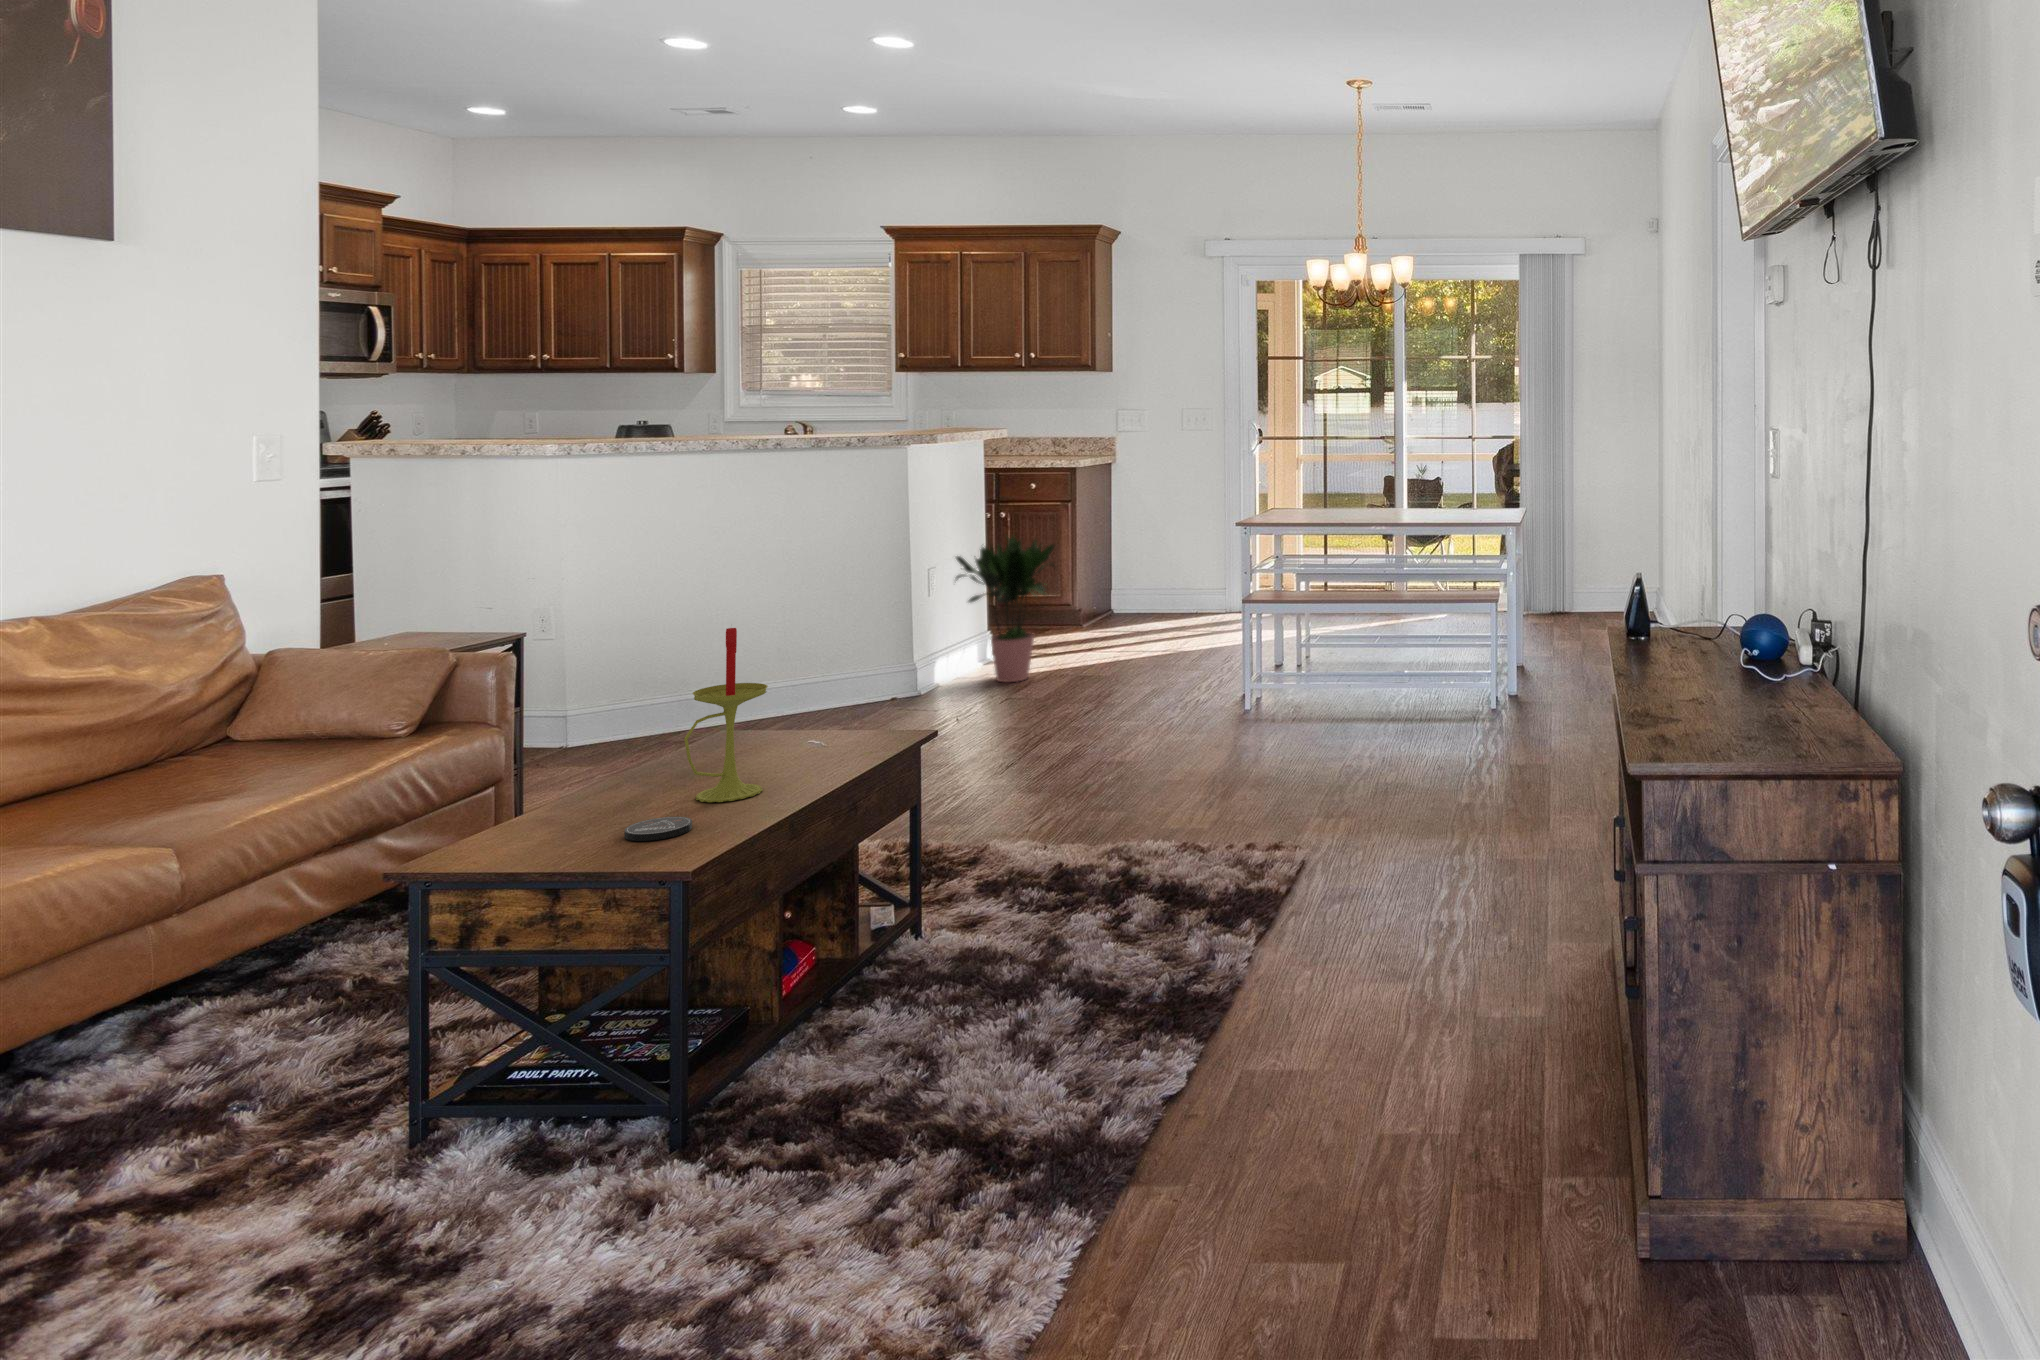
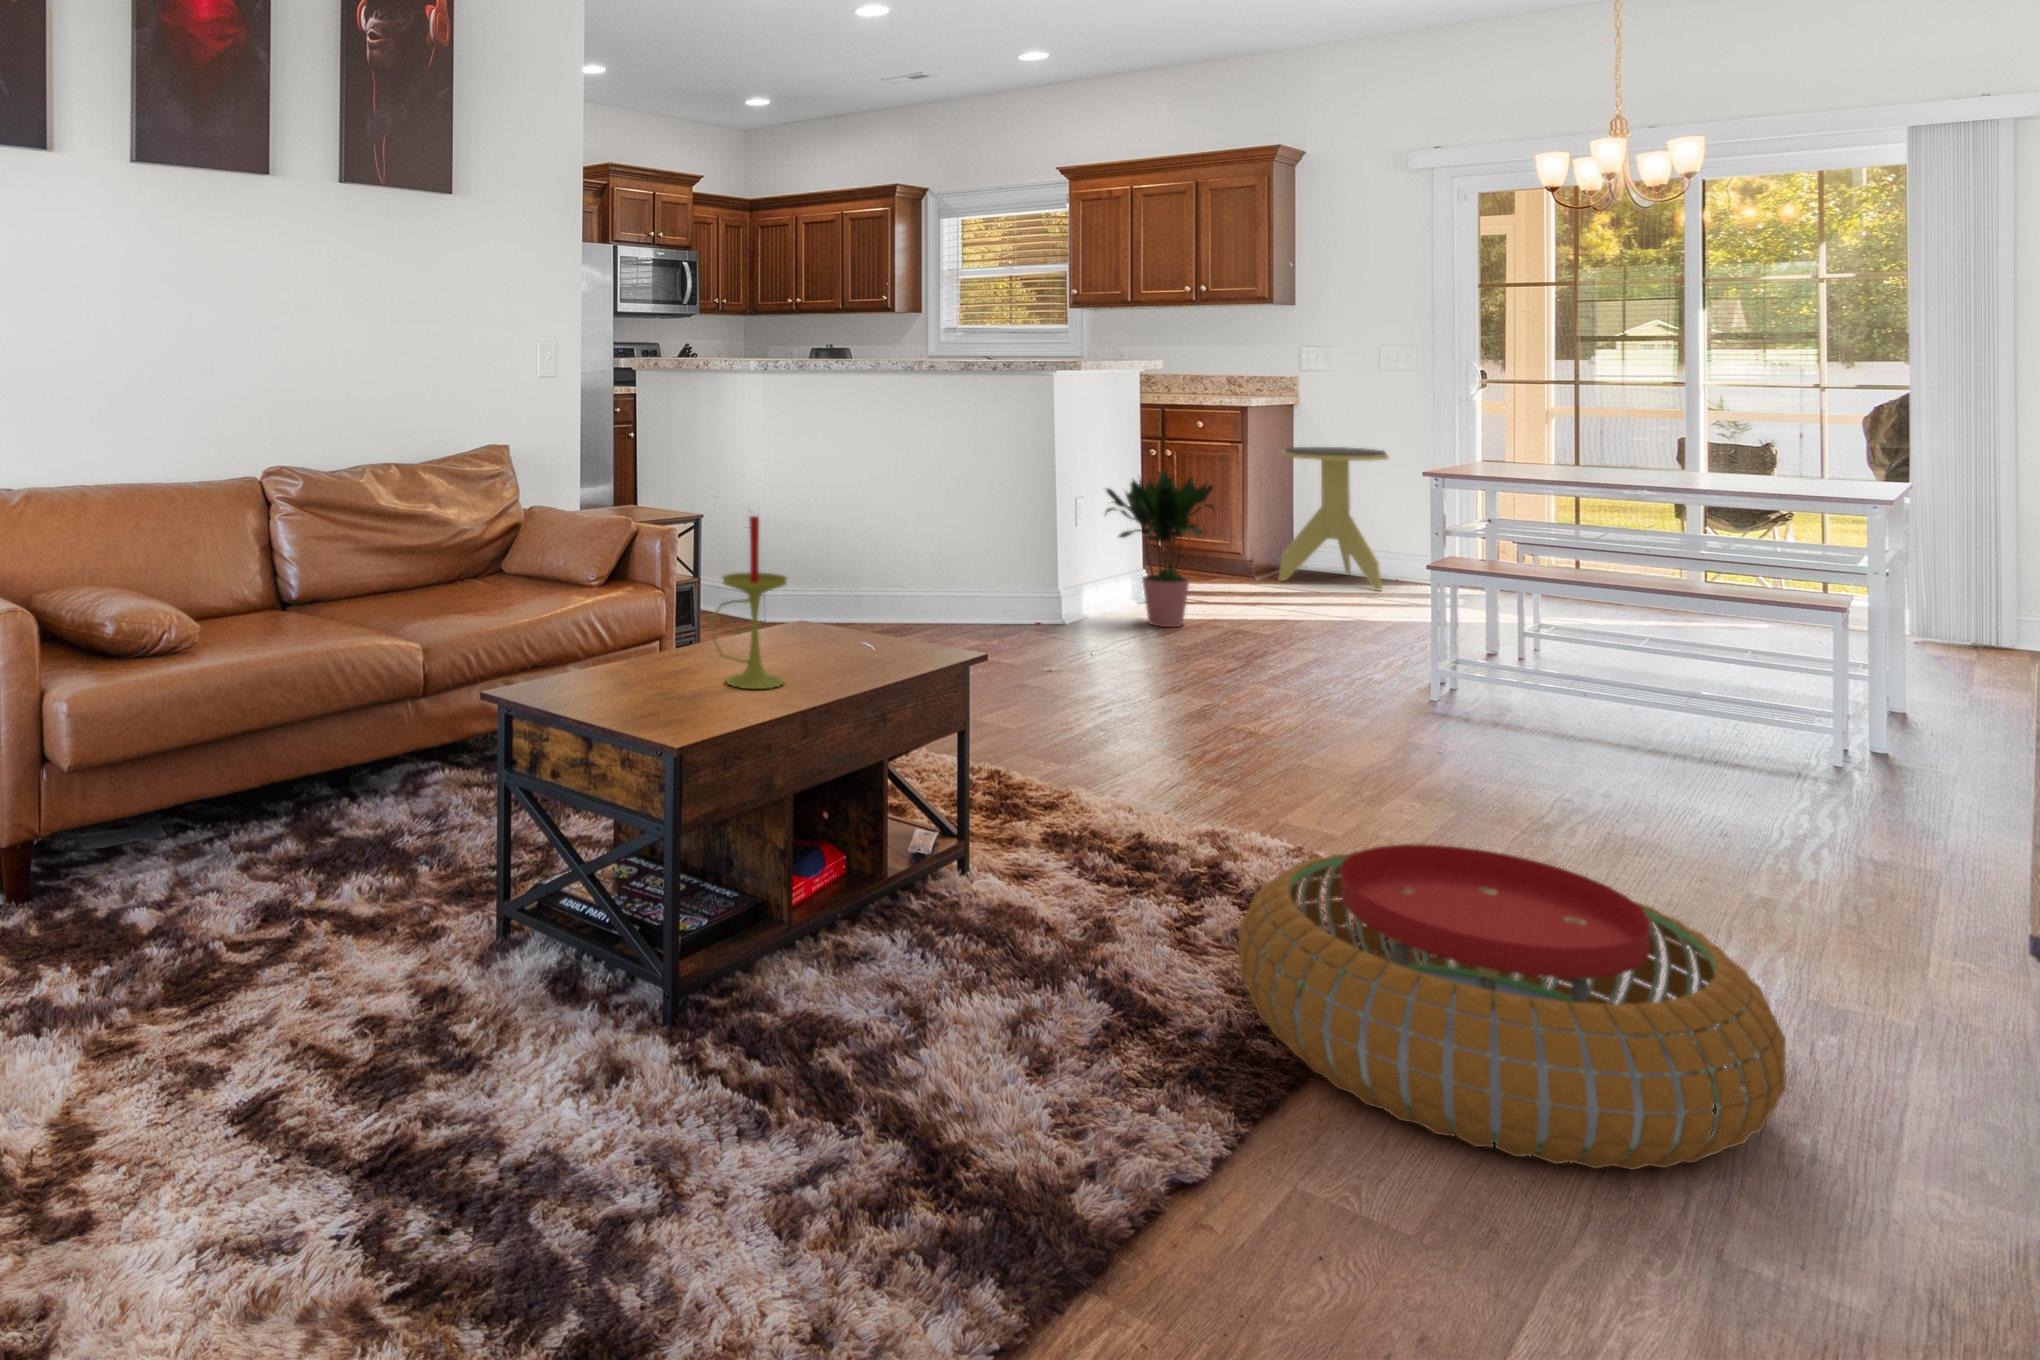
side table: none [1096,500,1187,625] -> present [1279,447,1389,590]
pouf: none [1175,804,1500,1005] -> present [1238,844,1787,1170]
coaster: present [624,817,692,841] -> none [645,692,702,713]

